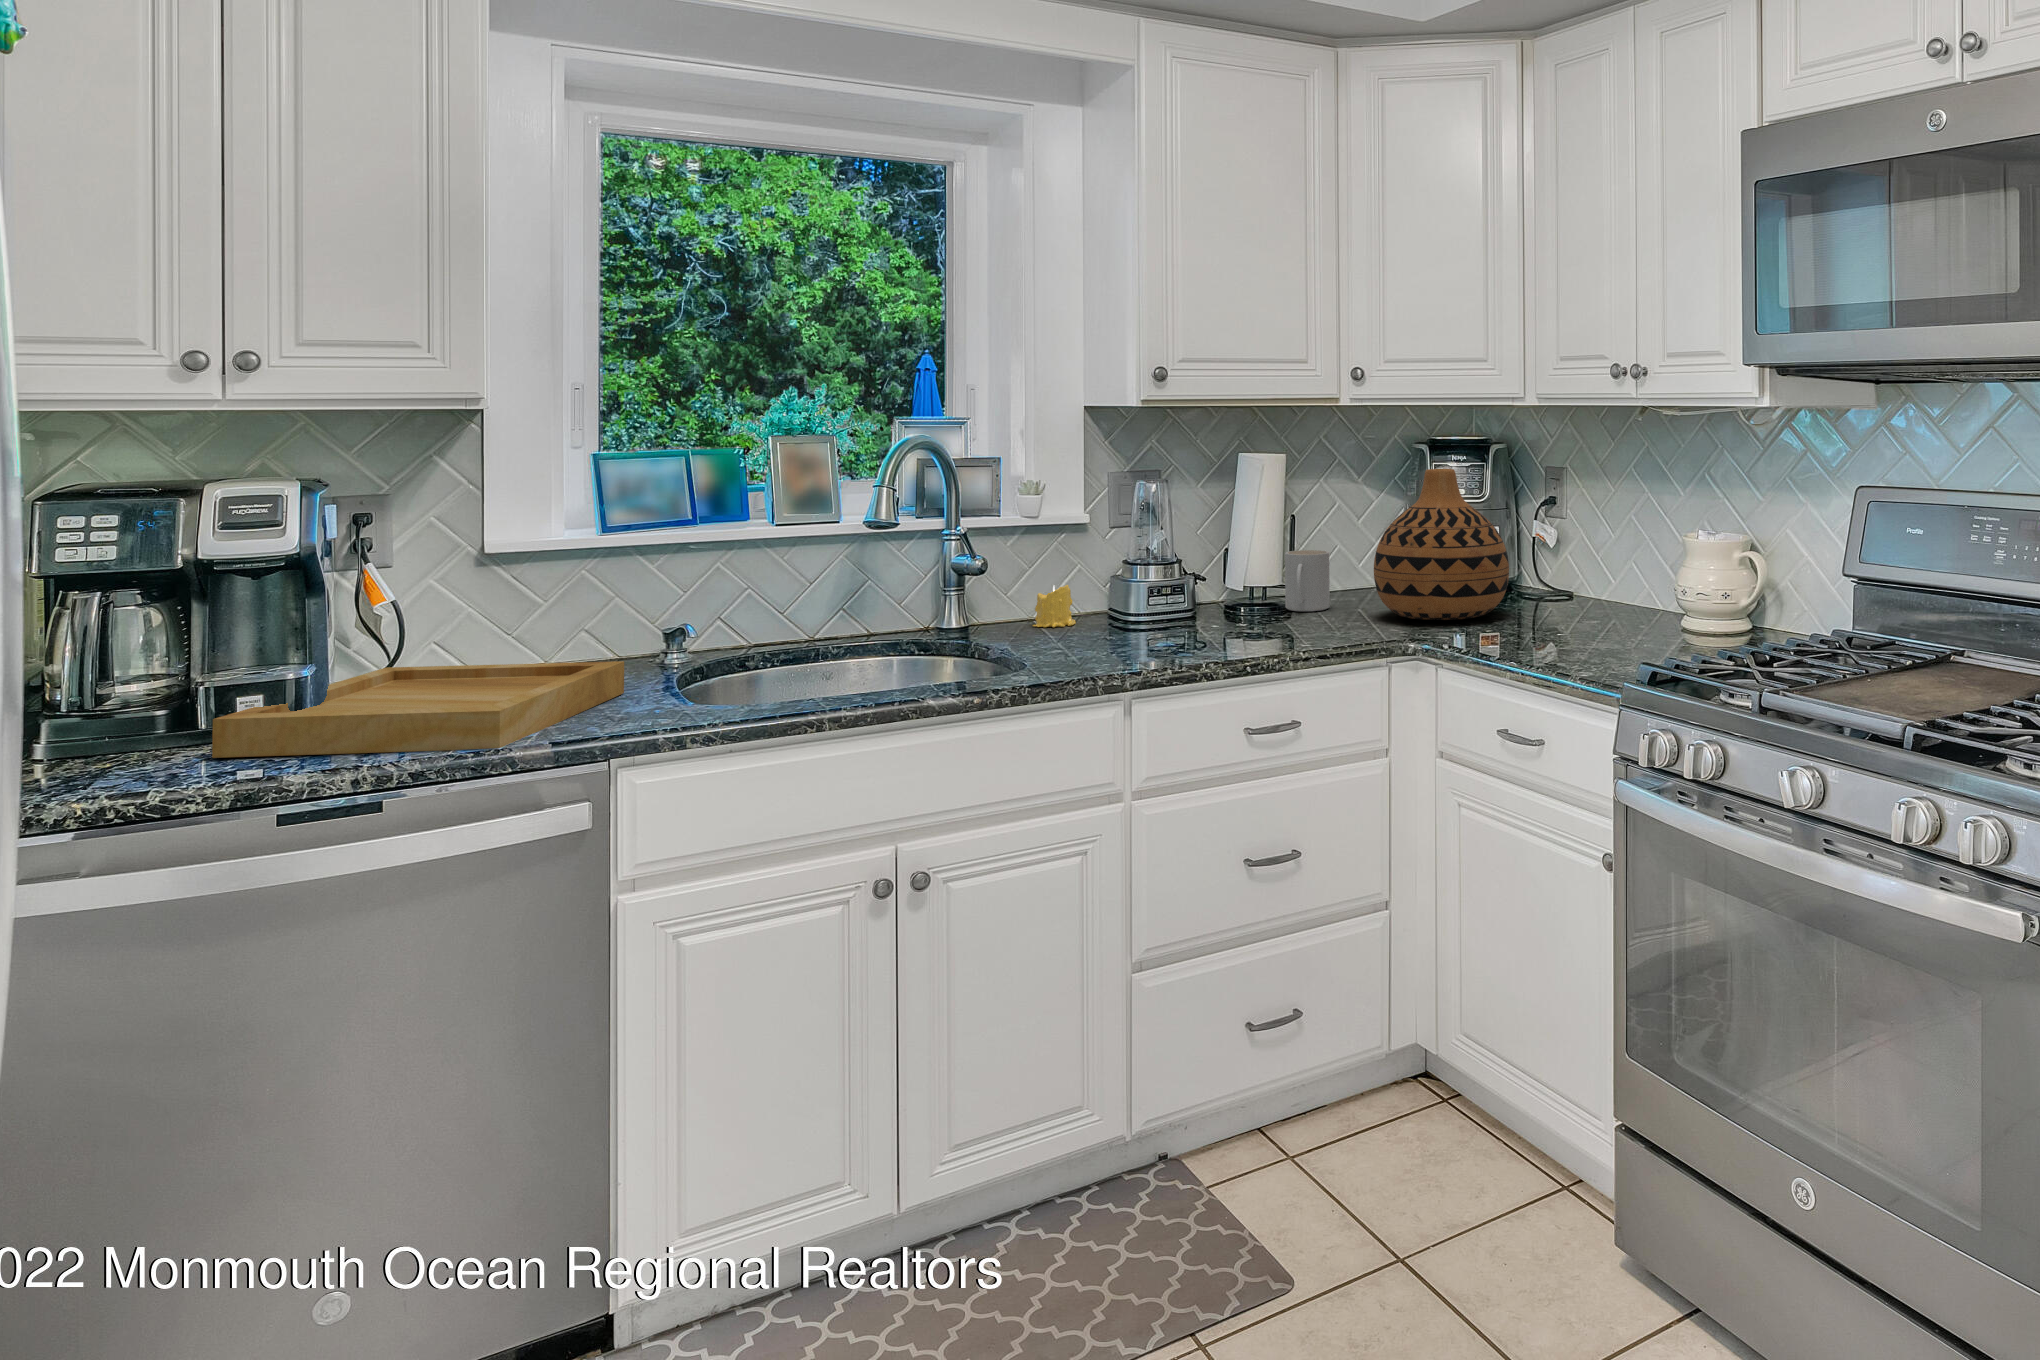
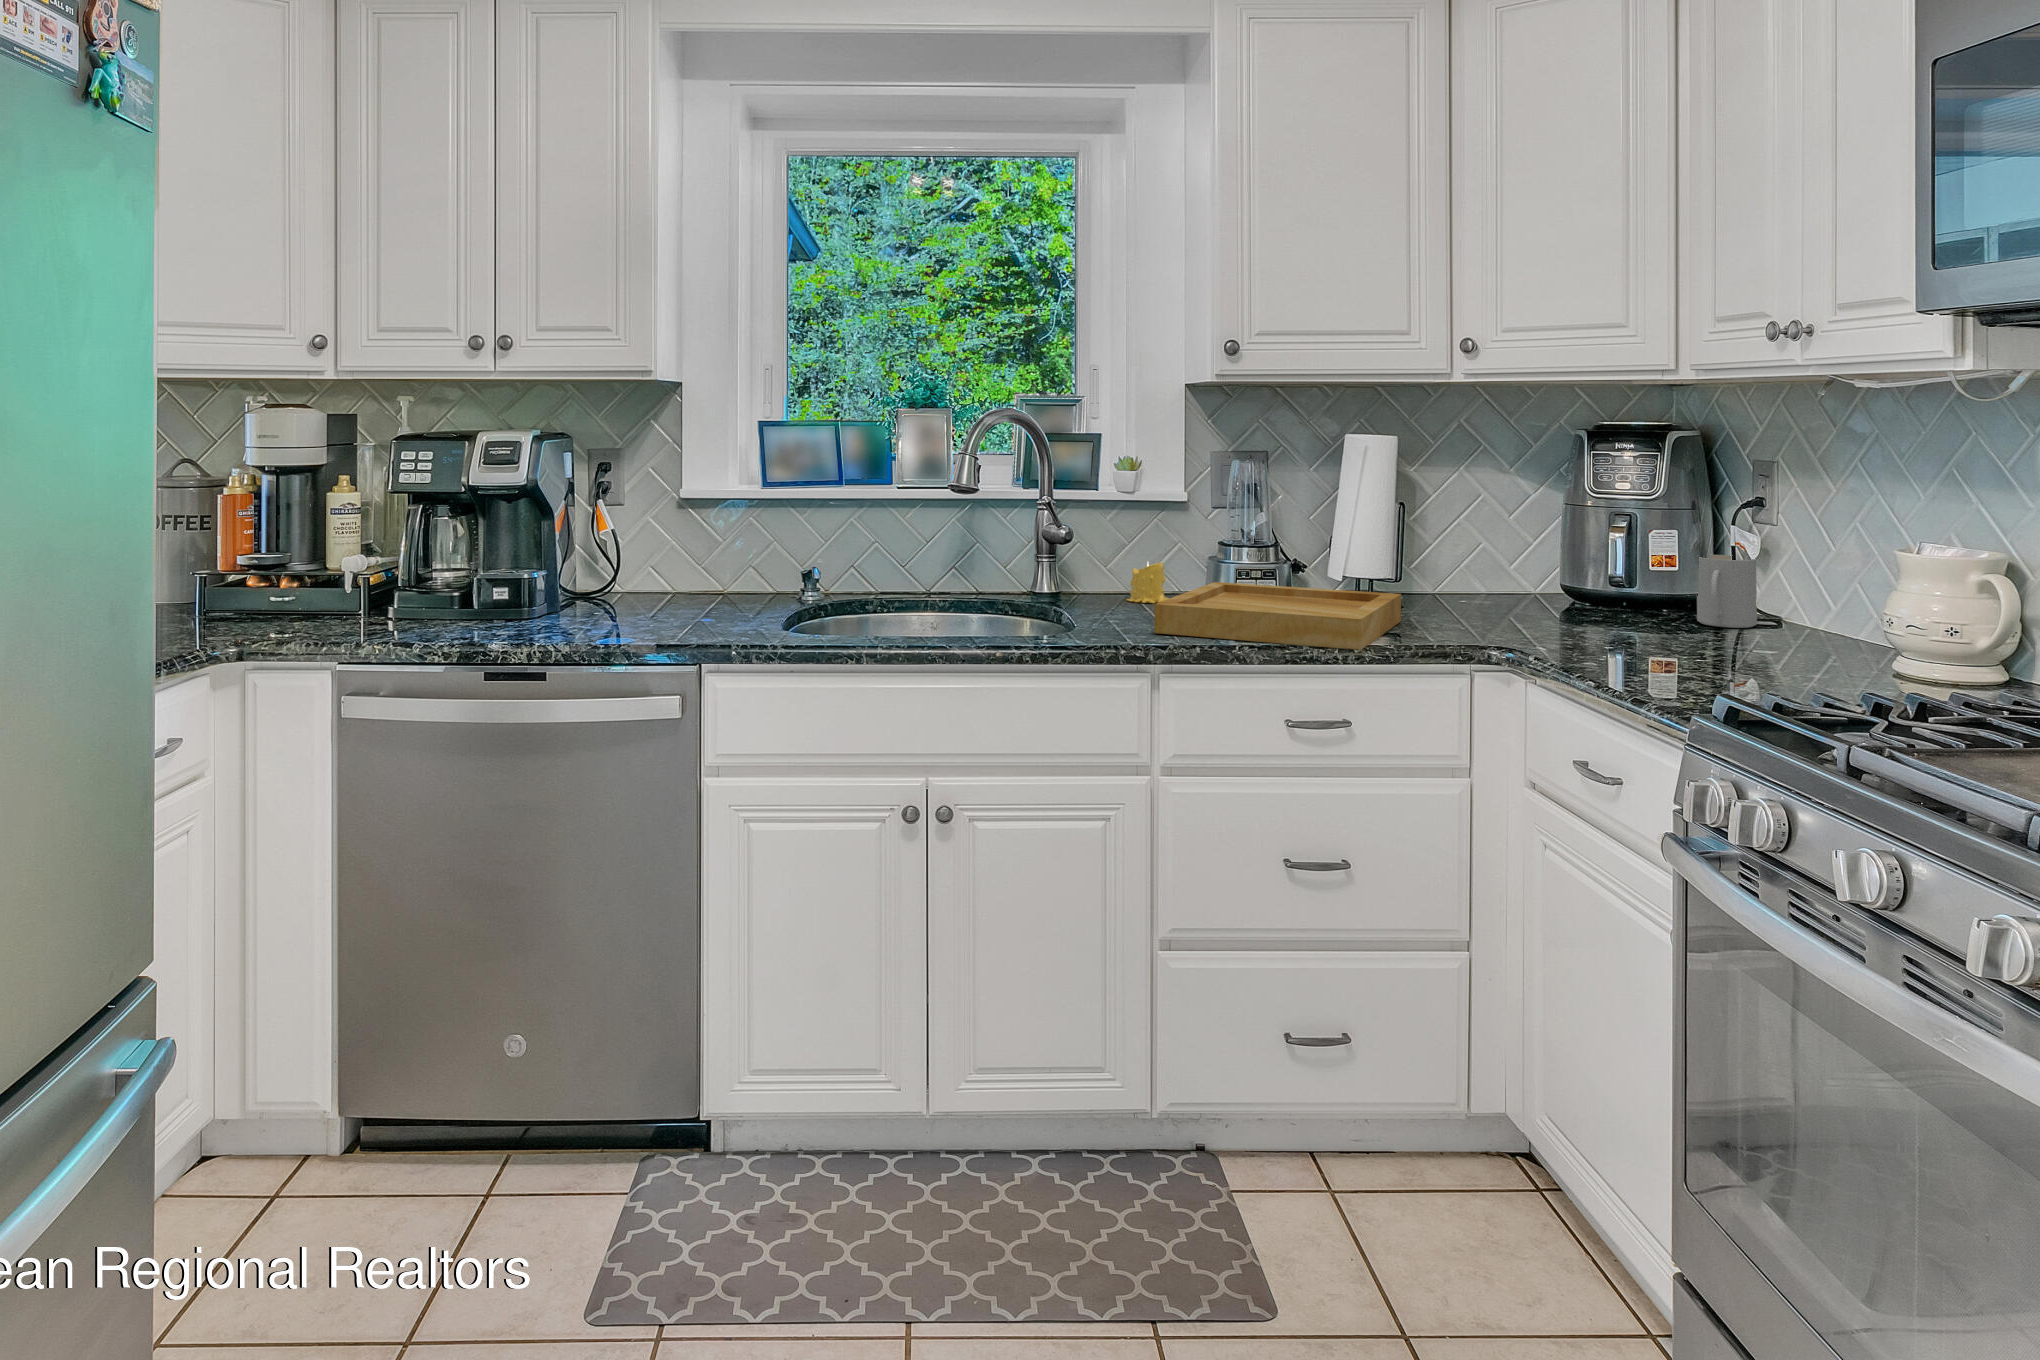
vase: present [1374,469,1509,620] -> none [1478,459,1650,636]
mug: present [1285,550,1330,611] -> present [1697,555,1757,628]
tray: present [212,661,624,758] -> present [1154,582,1401,650]

